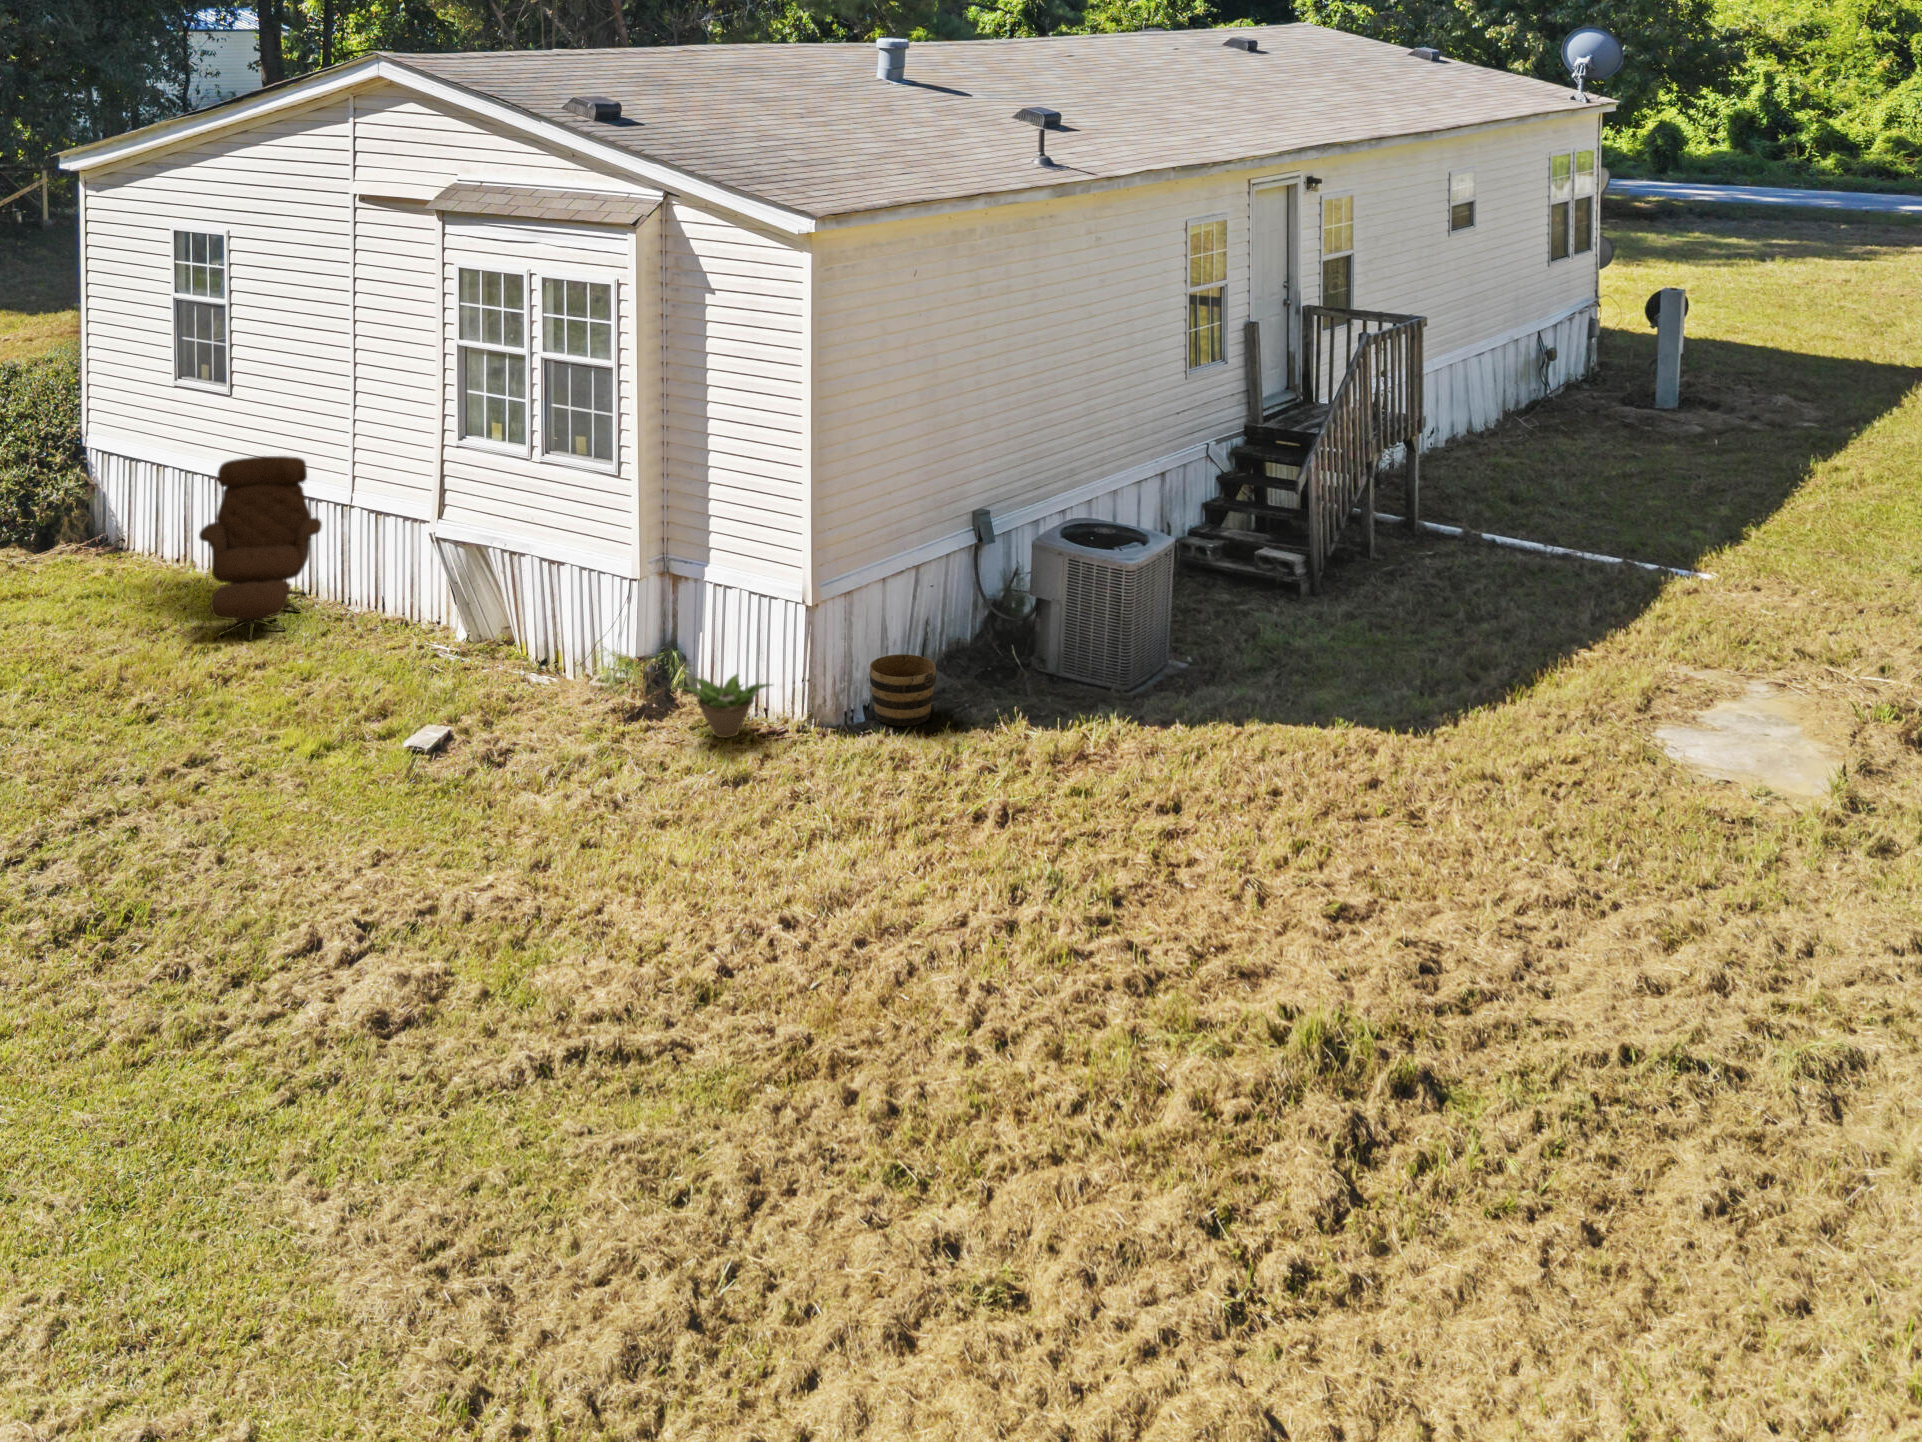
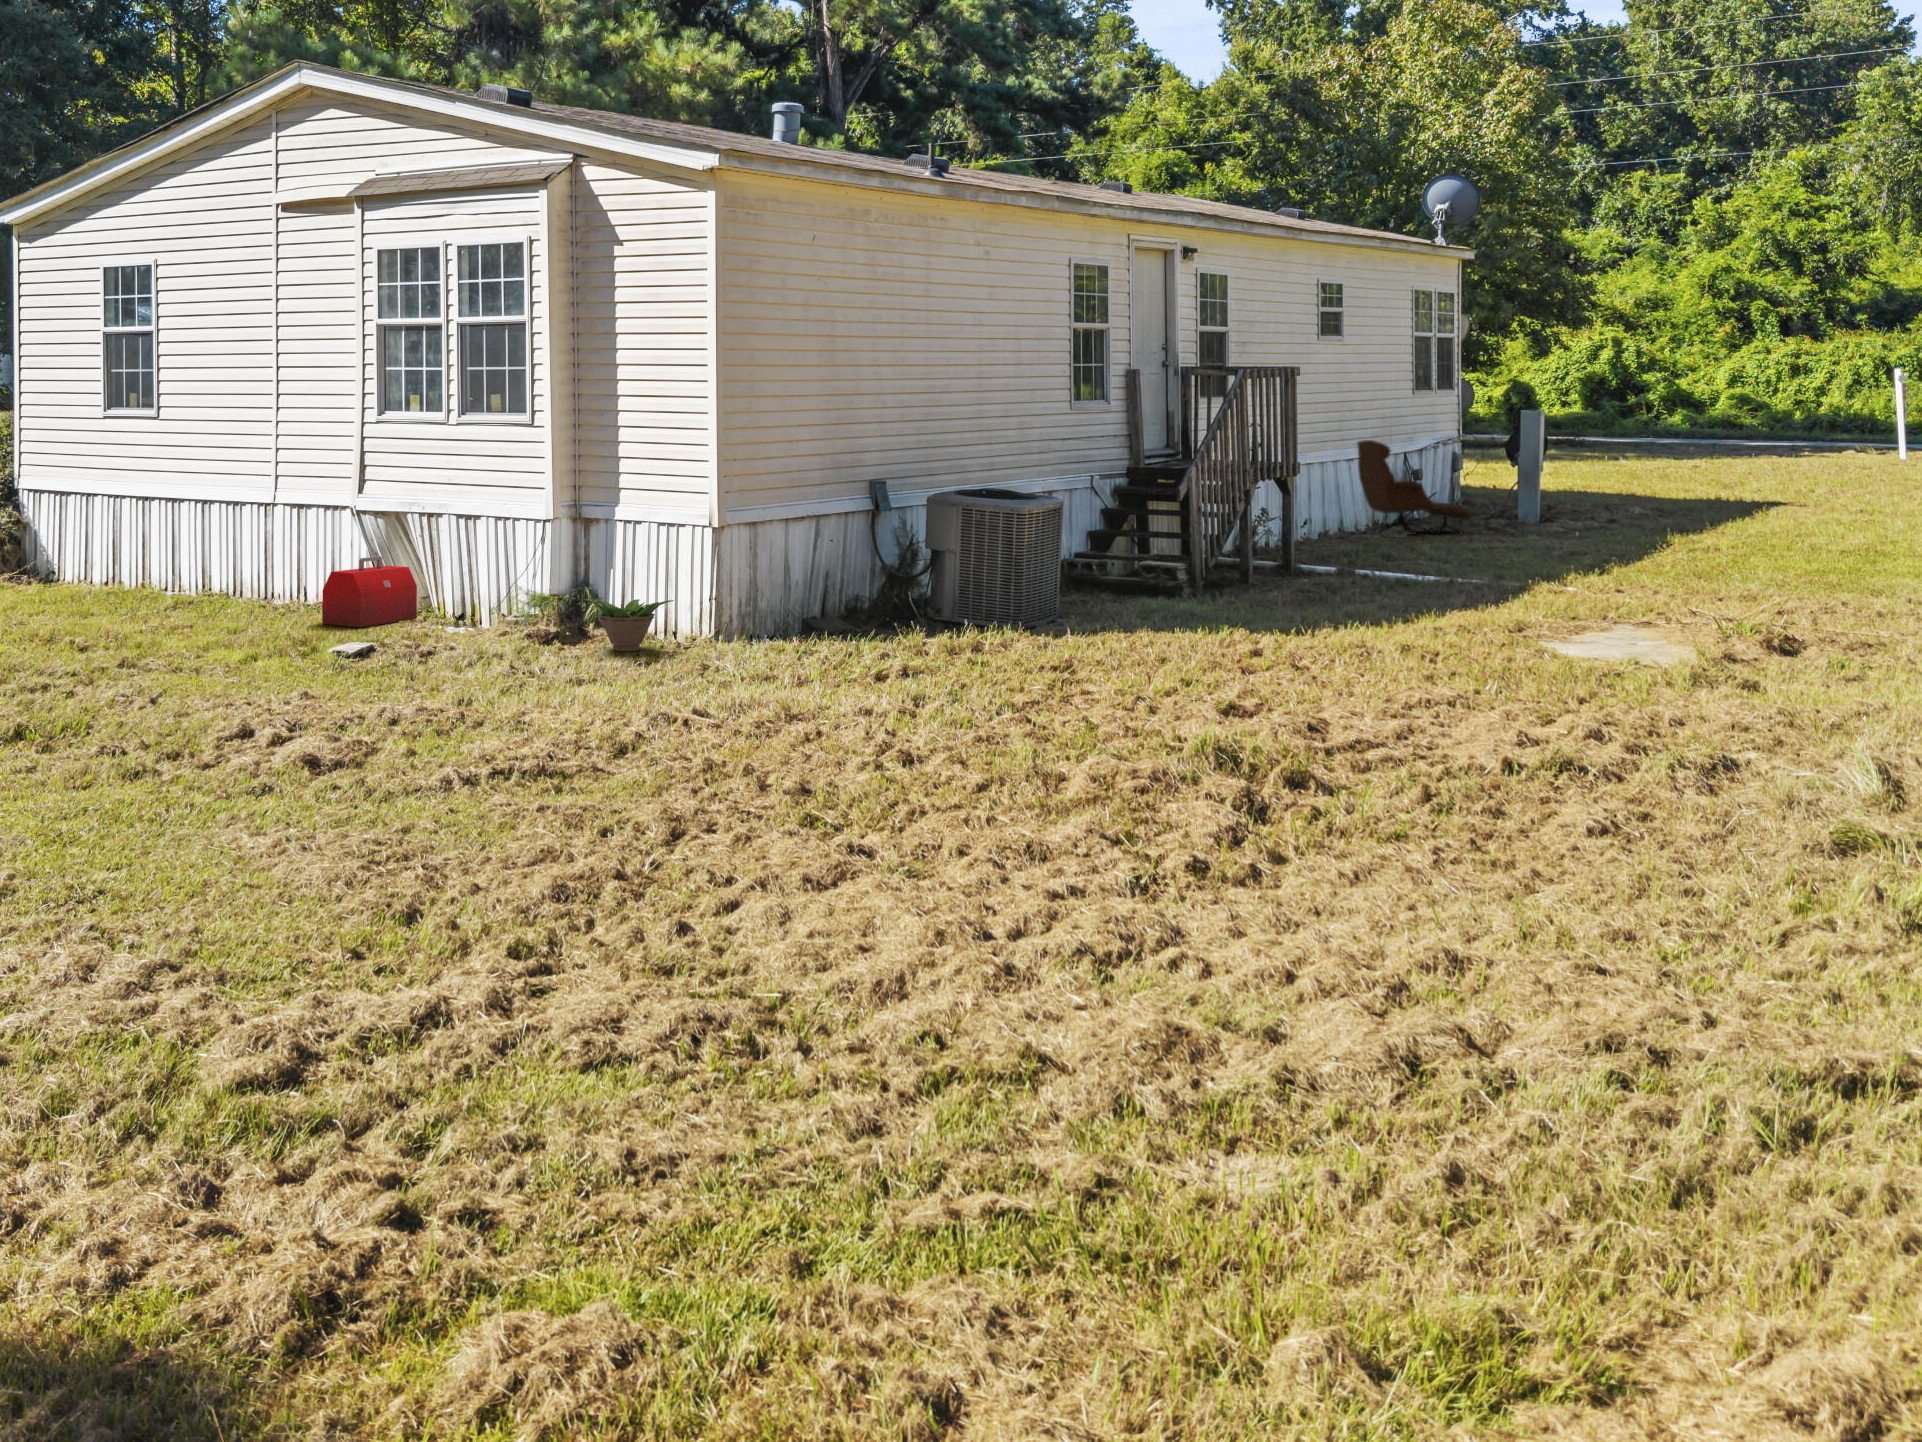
lounge chair: present [199,456,322,640] -> present [1357,440,1471,535]
toolbox: none [411,595,510,680] -> present [322,556,417,627]
bucket: present [869,654,936,726] -> none [765,589,830,647]

